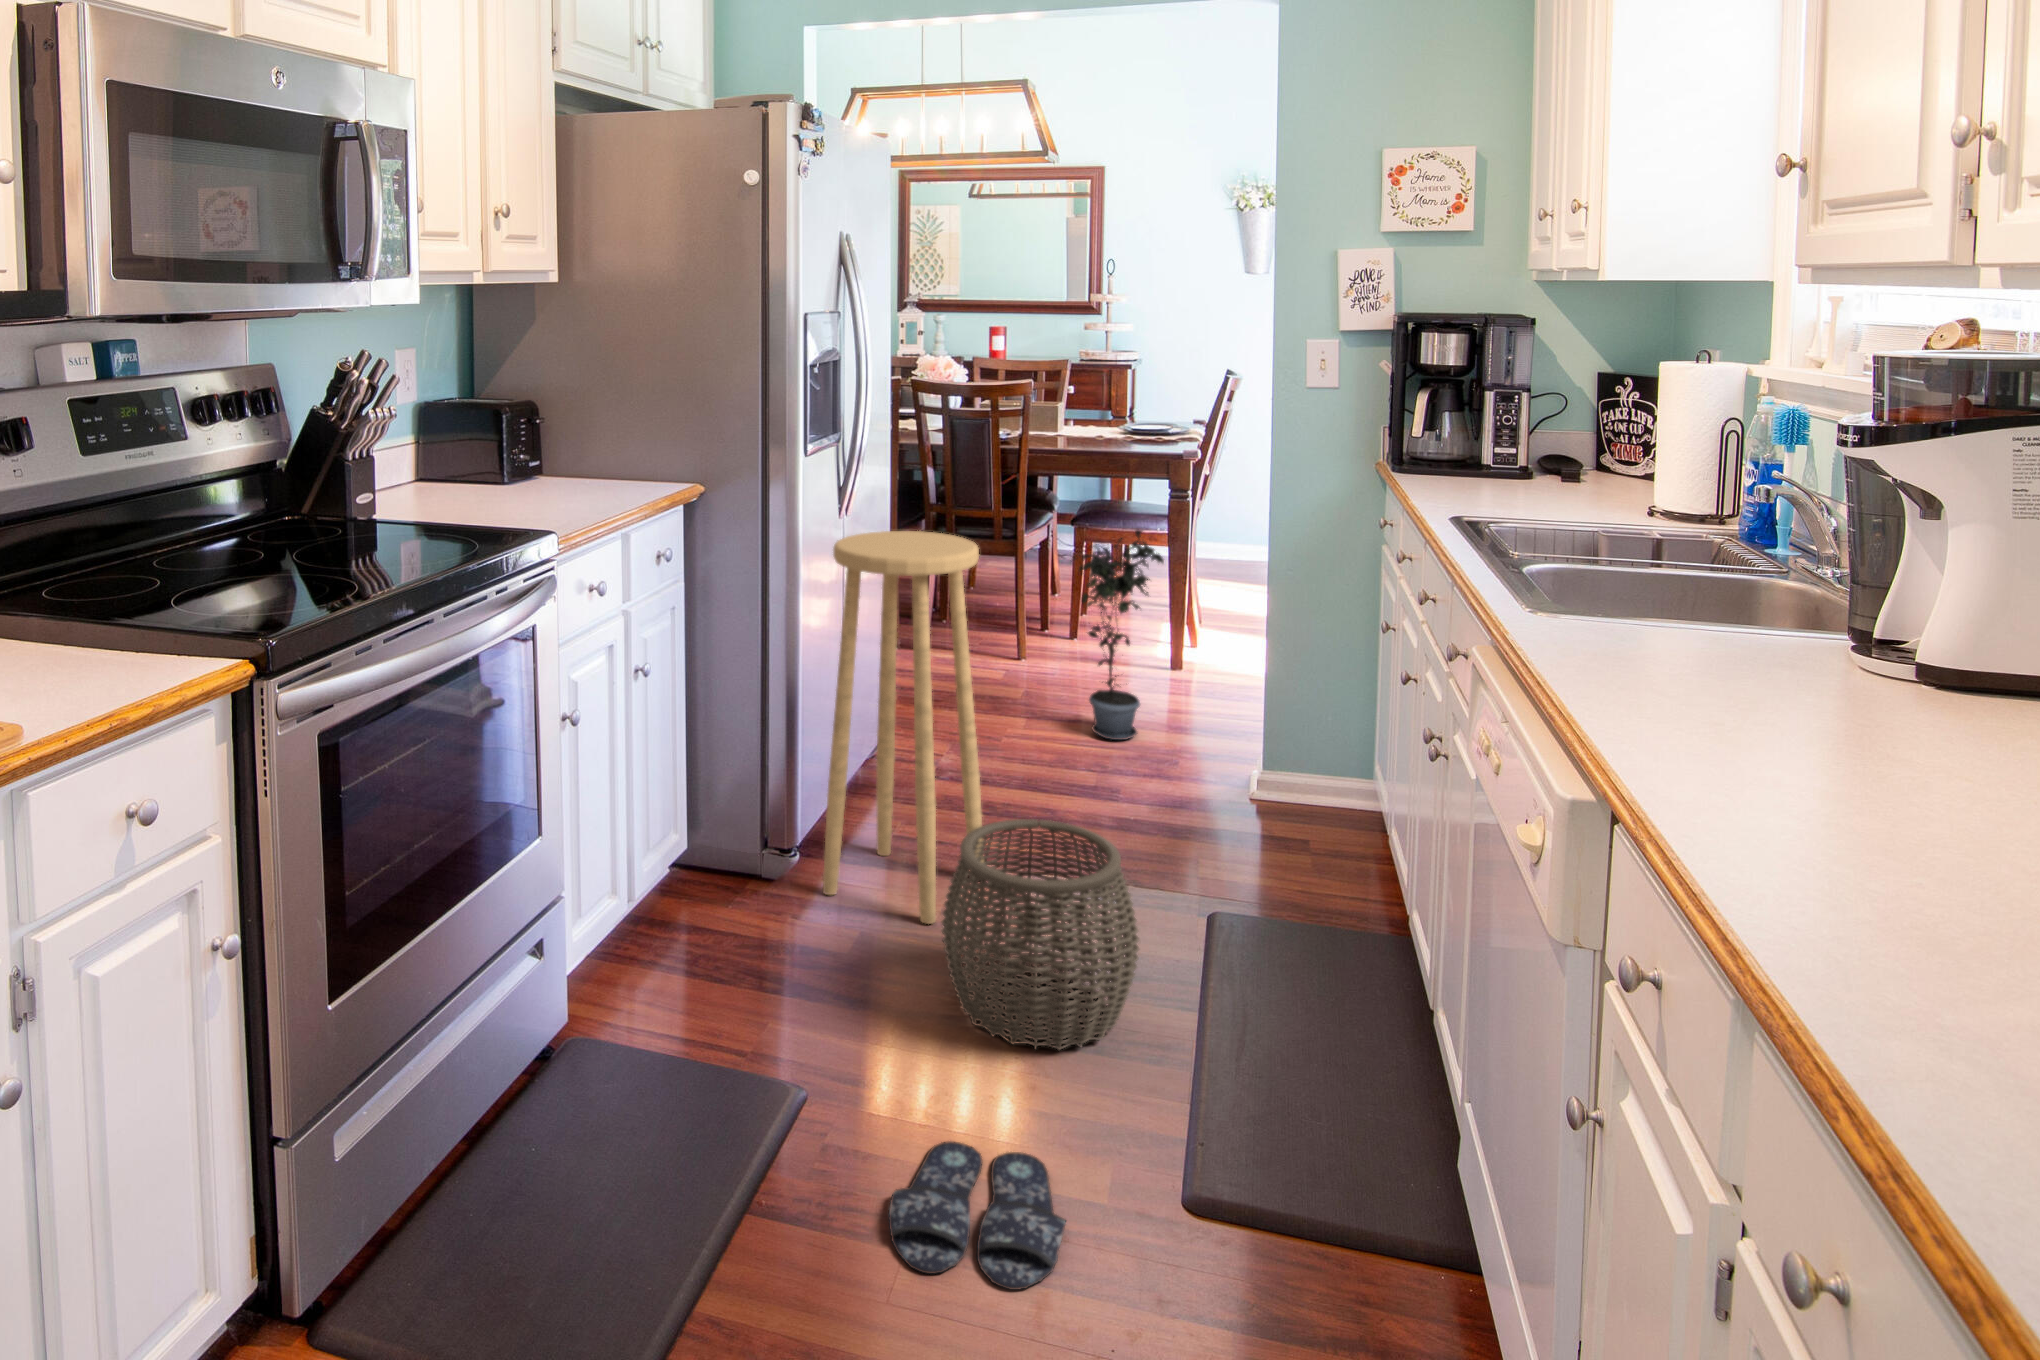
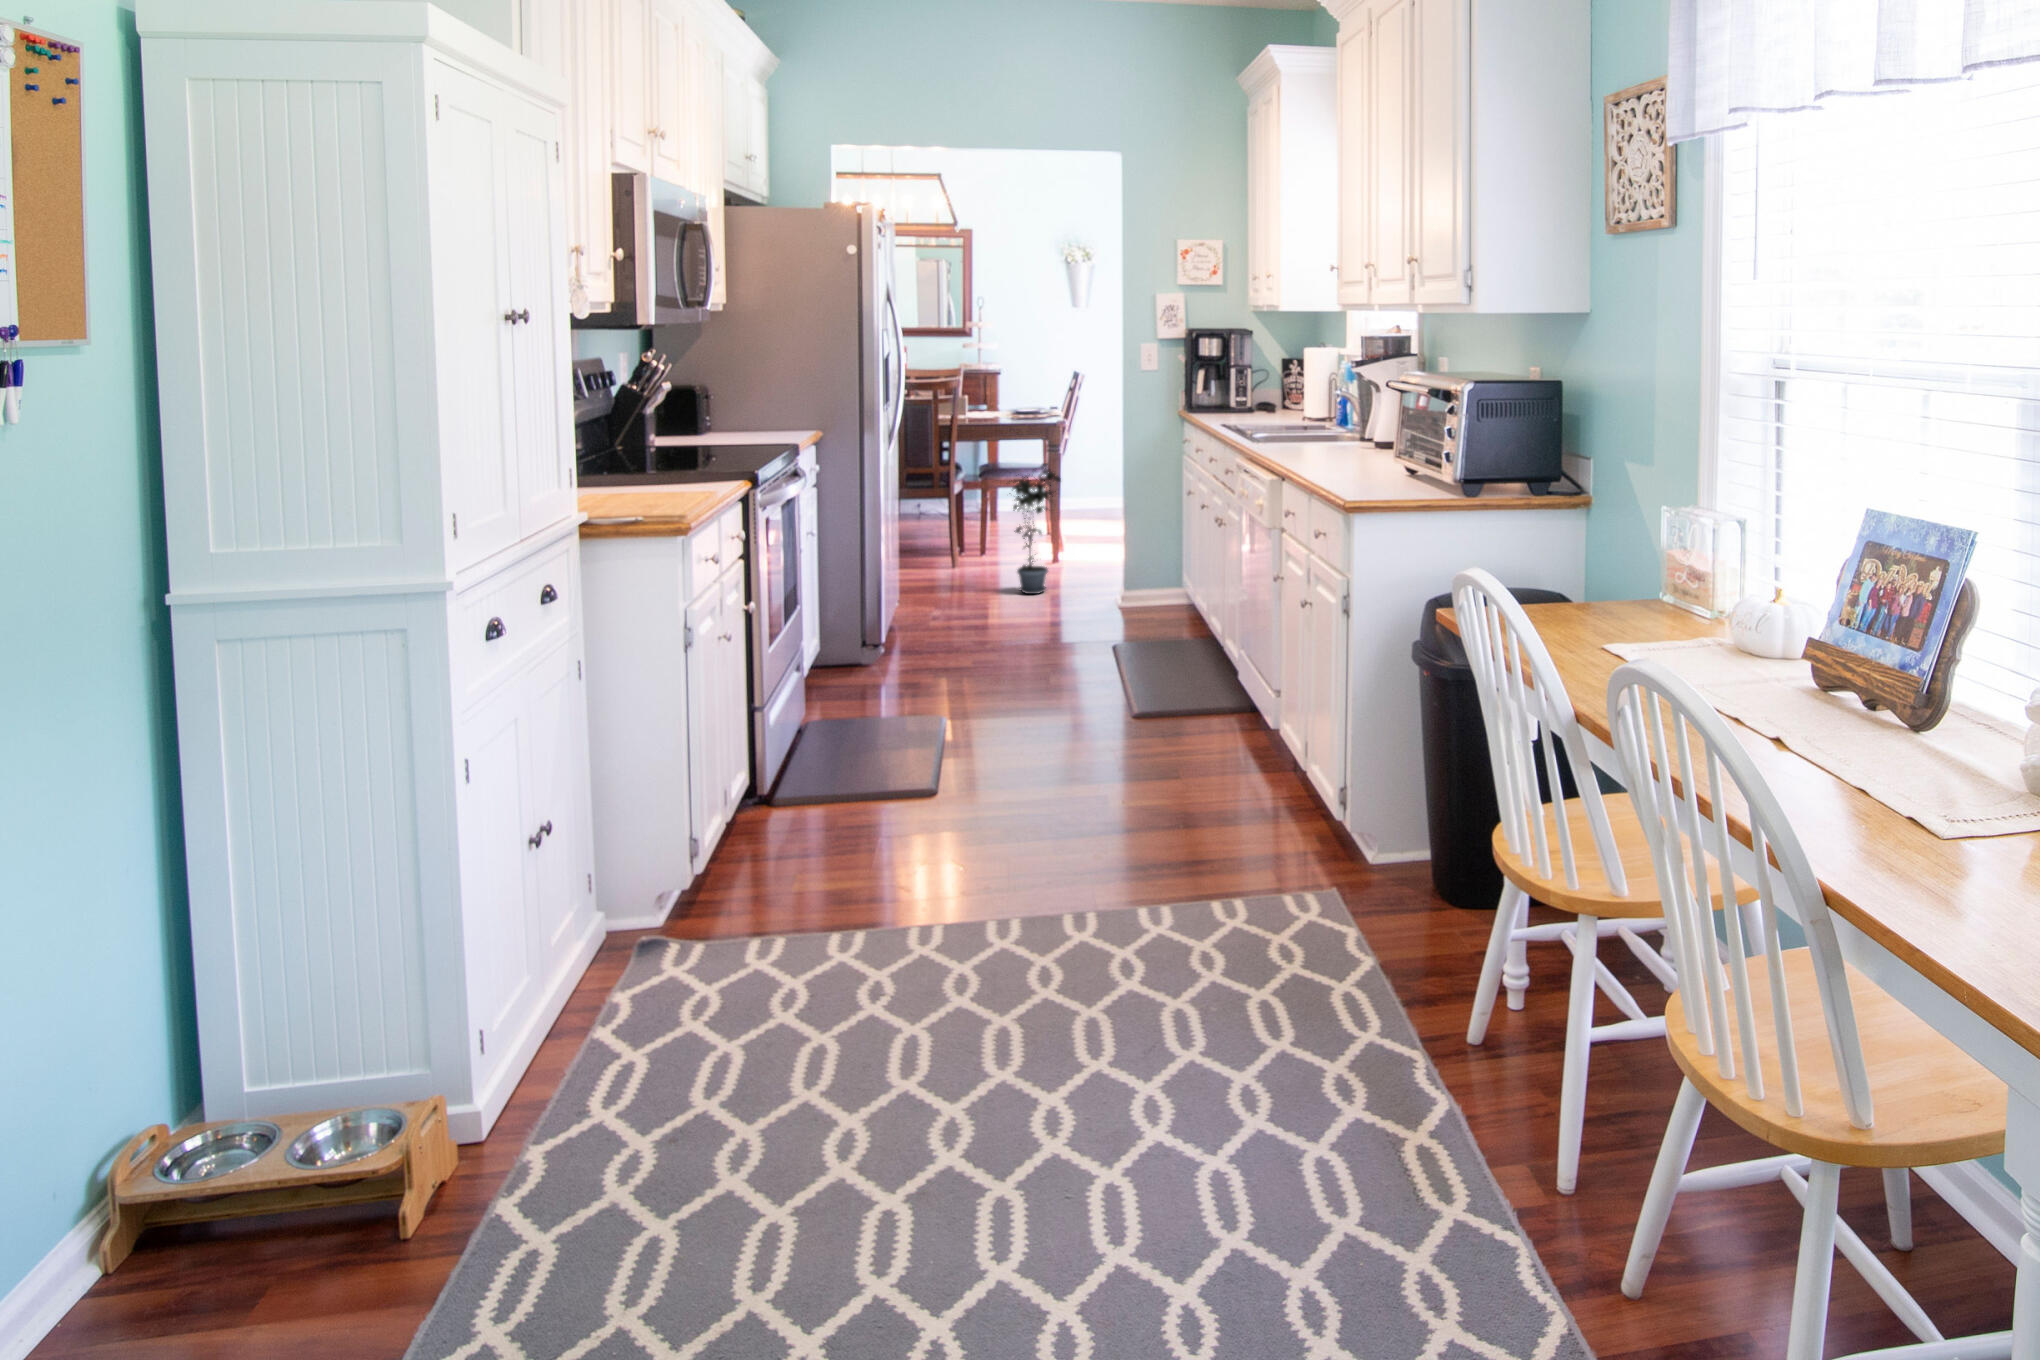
stool: present [823,531,984,924] -> none [898,457,989,671]
woven basket: present [942,819,1139,1050] -> none [991,593,1092,697]
slippers: present [889,1141,1066,1290] -> none [1005,721,1085,754]

